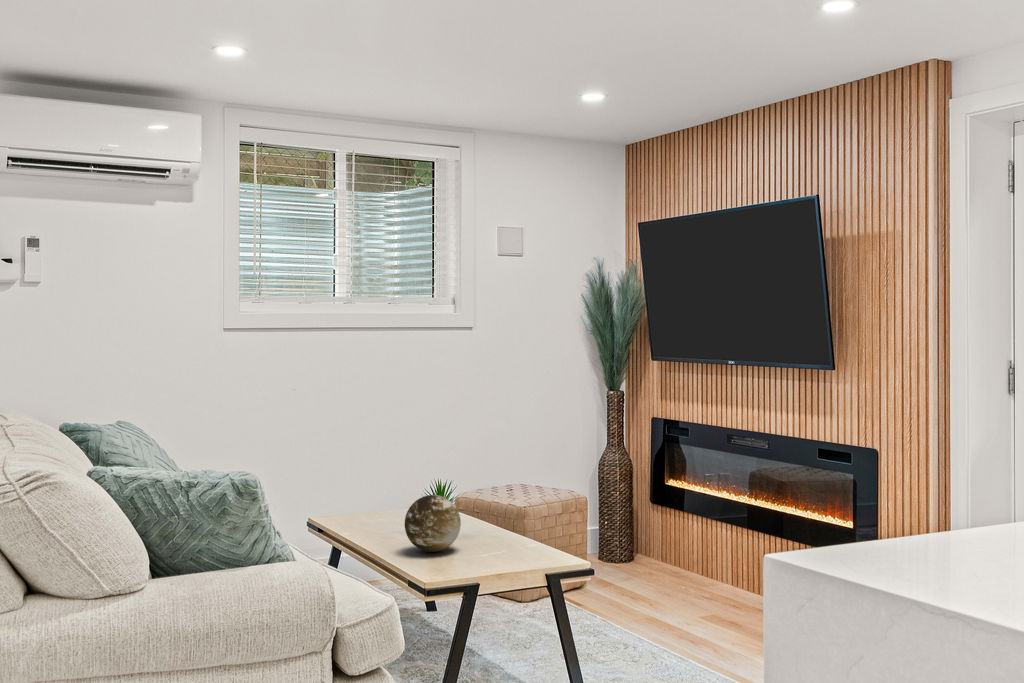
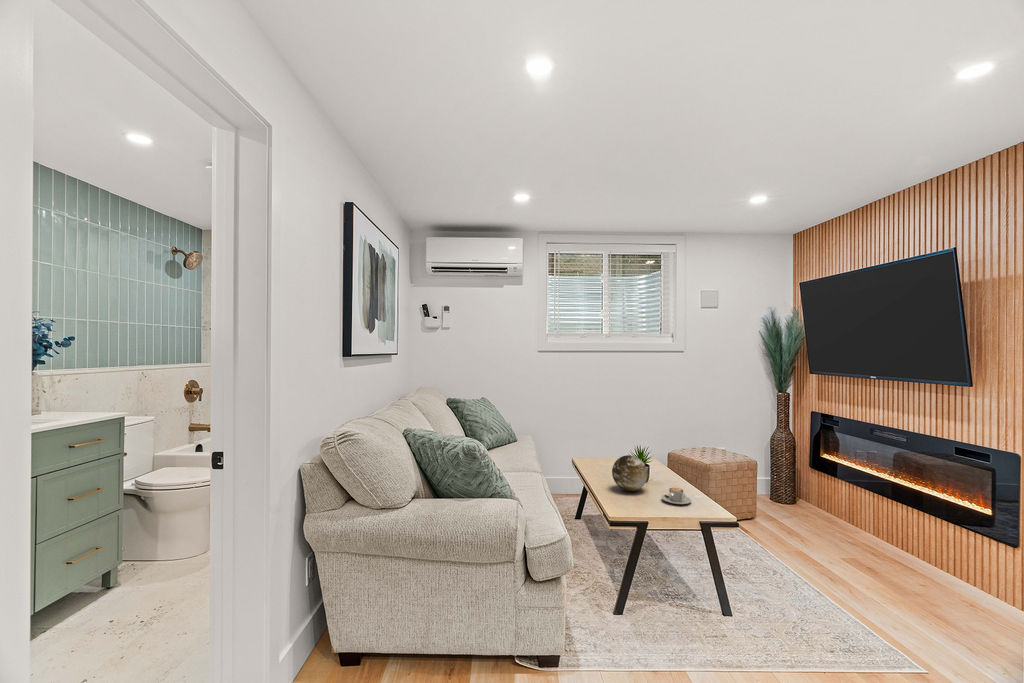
coffee cup: none [486,535,529,558] -> present [661,488,691,504]

